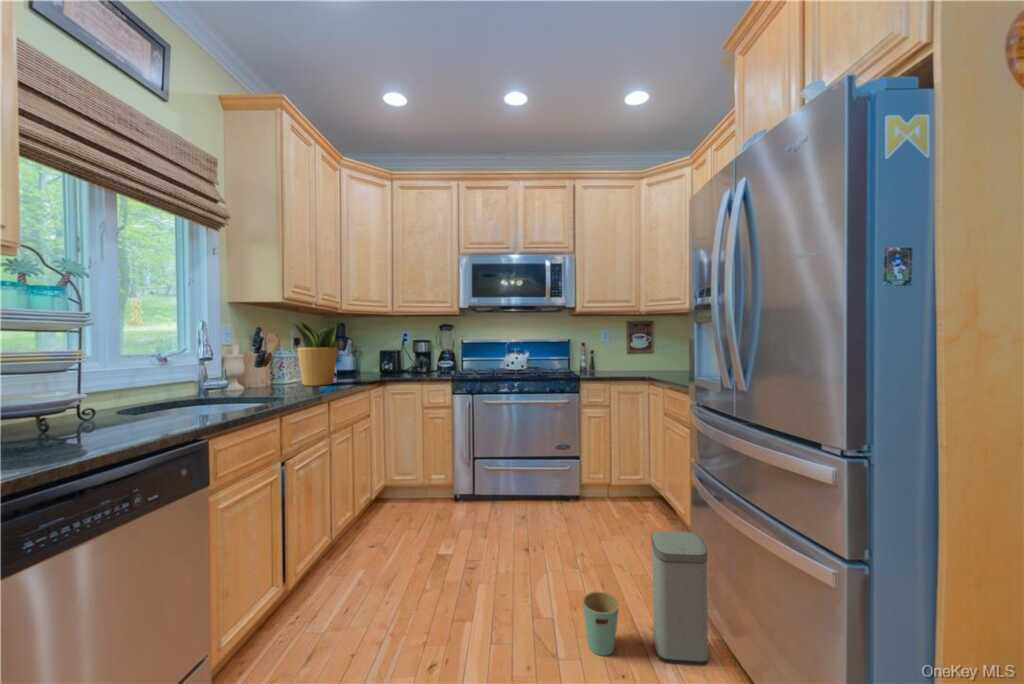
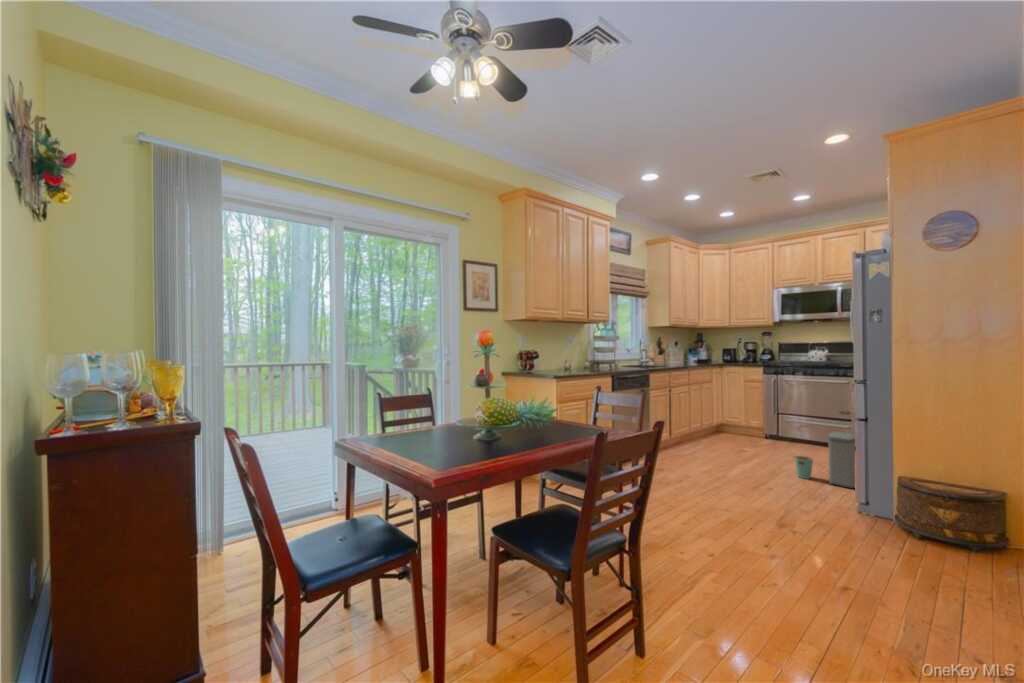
potted plant: present [292,322,337,386] -> none [672,334,696,365]

